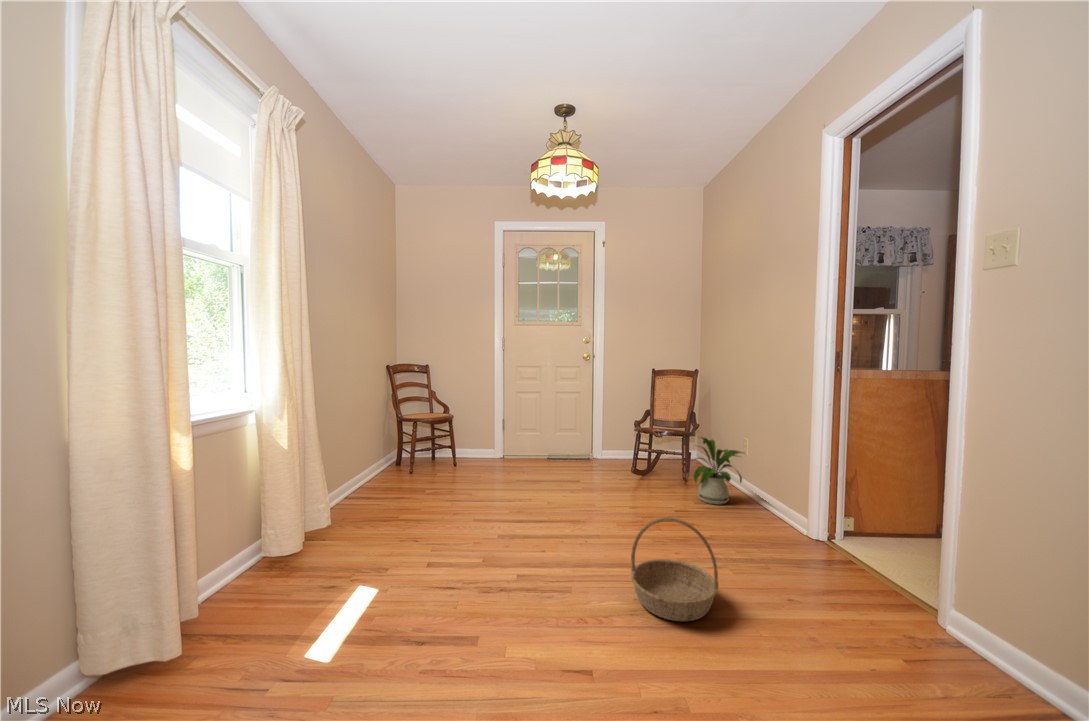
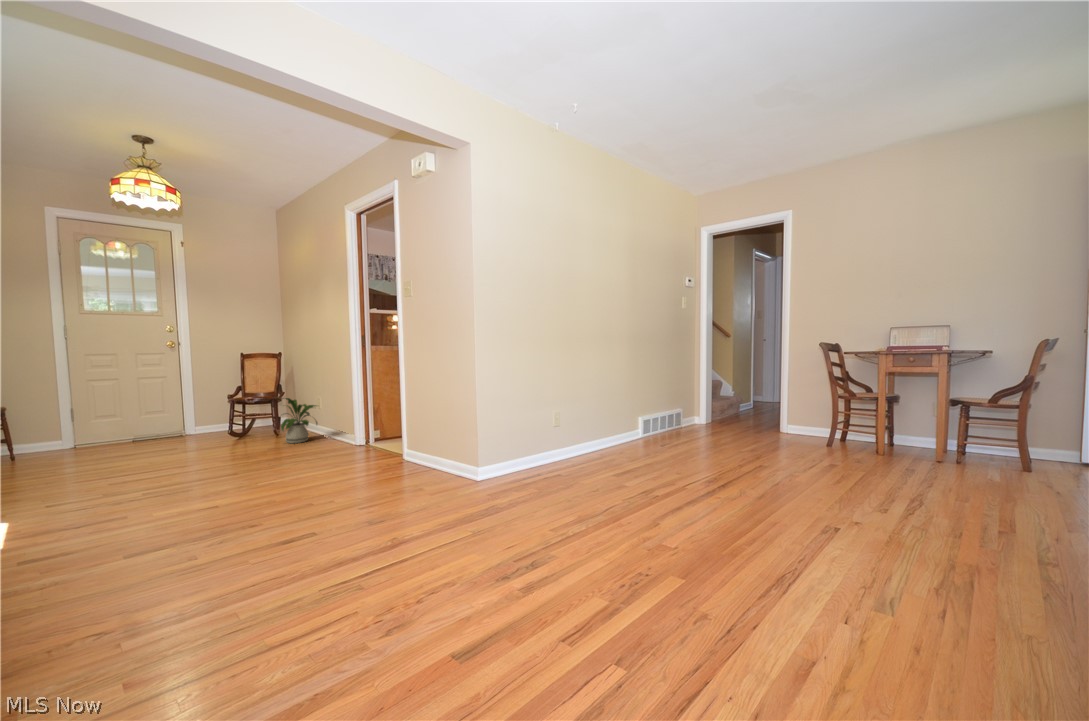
basket: present [631,517,718,621] -> none [233,439,292,495]

